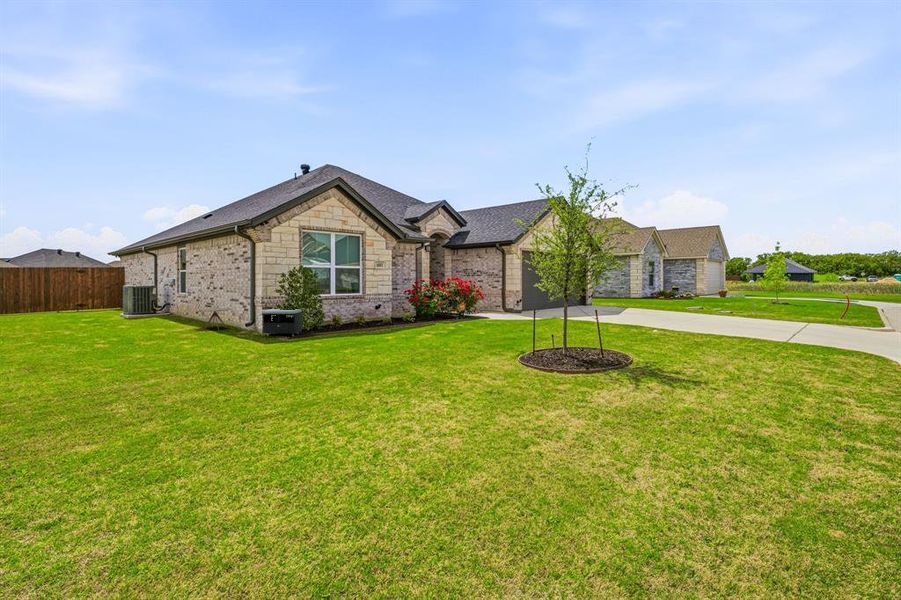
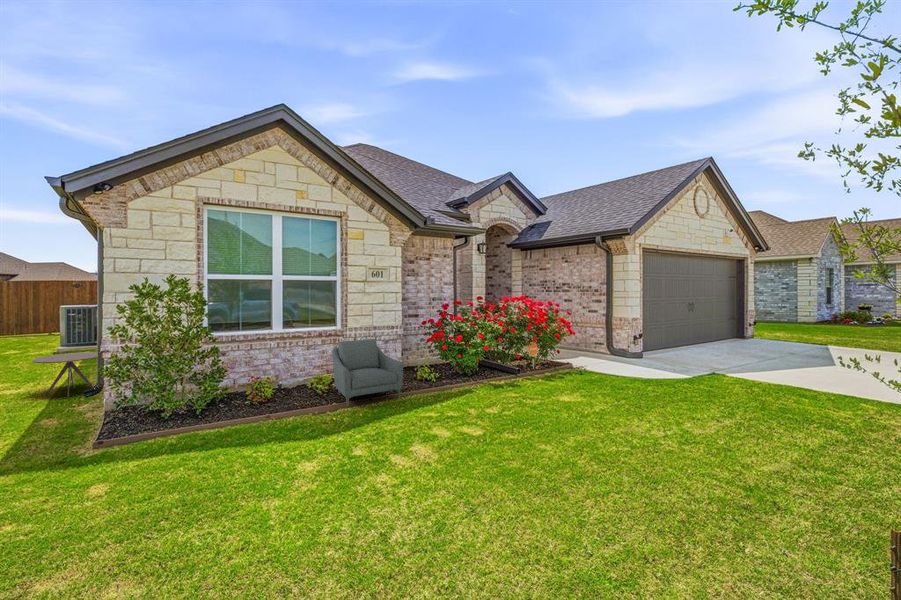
chair: none [362,298,400,329] -> present [332,339,403,407]
storage bench: present [262,309,302,336] -> none [87,368,183,432]

